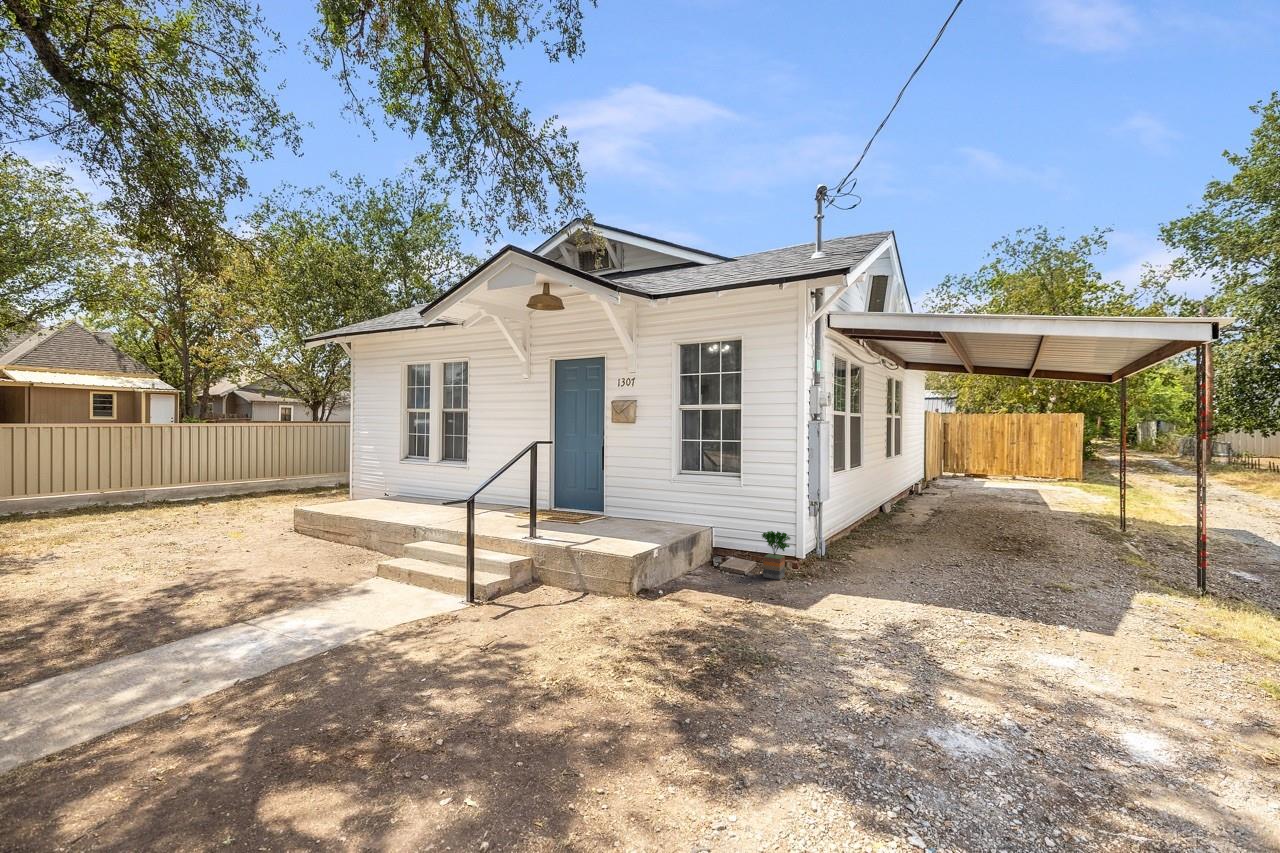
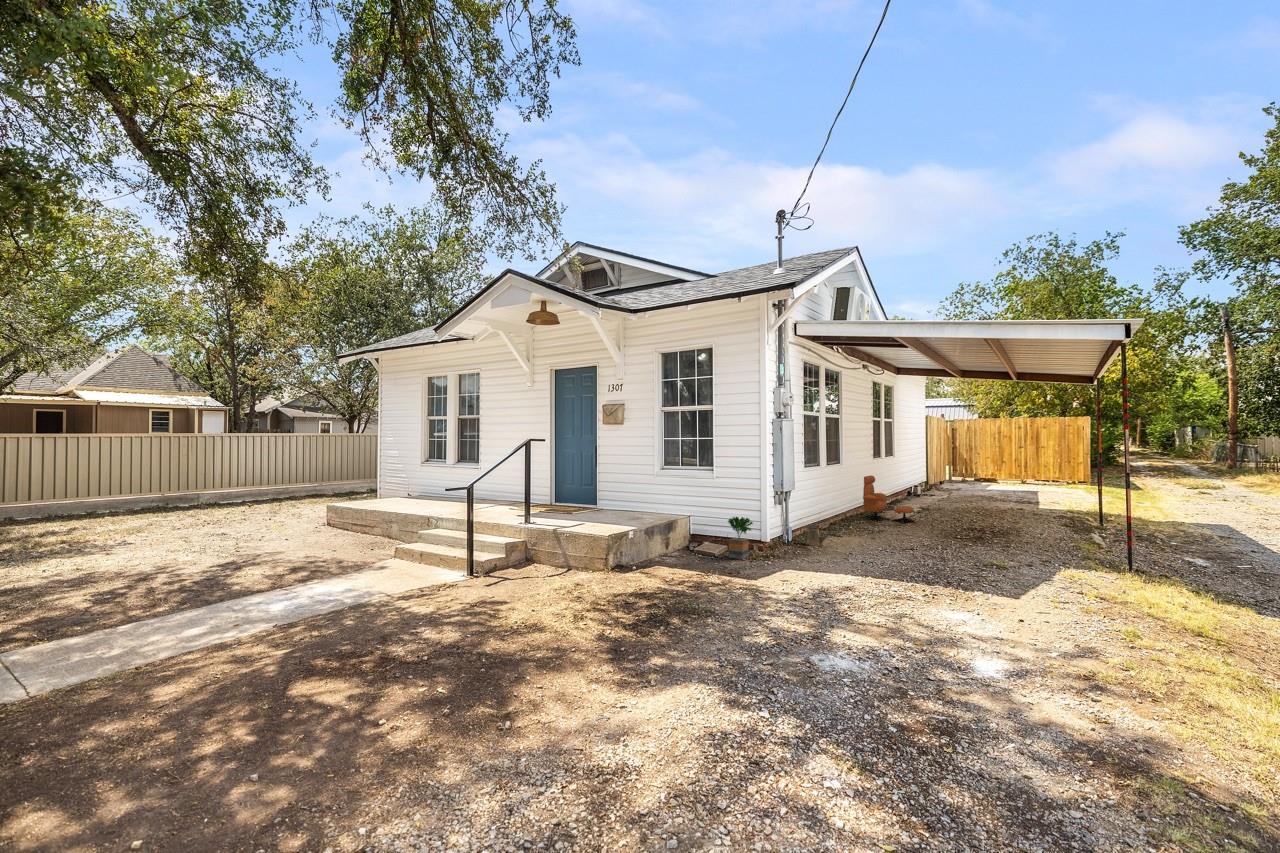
lounge chair: none [883,479,942,531] -> present [863,476,916,523]
watering can: none [833,537,877,561] -> present [800,525,837,546]

